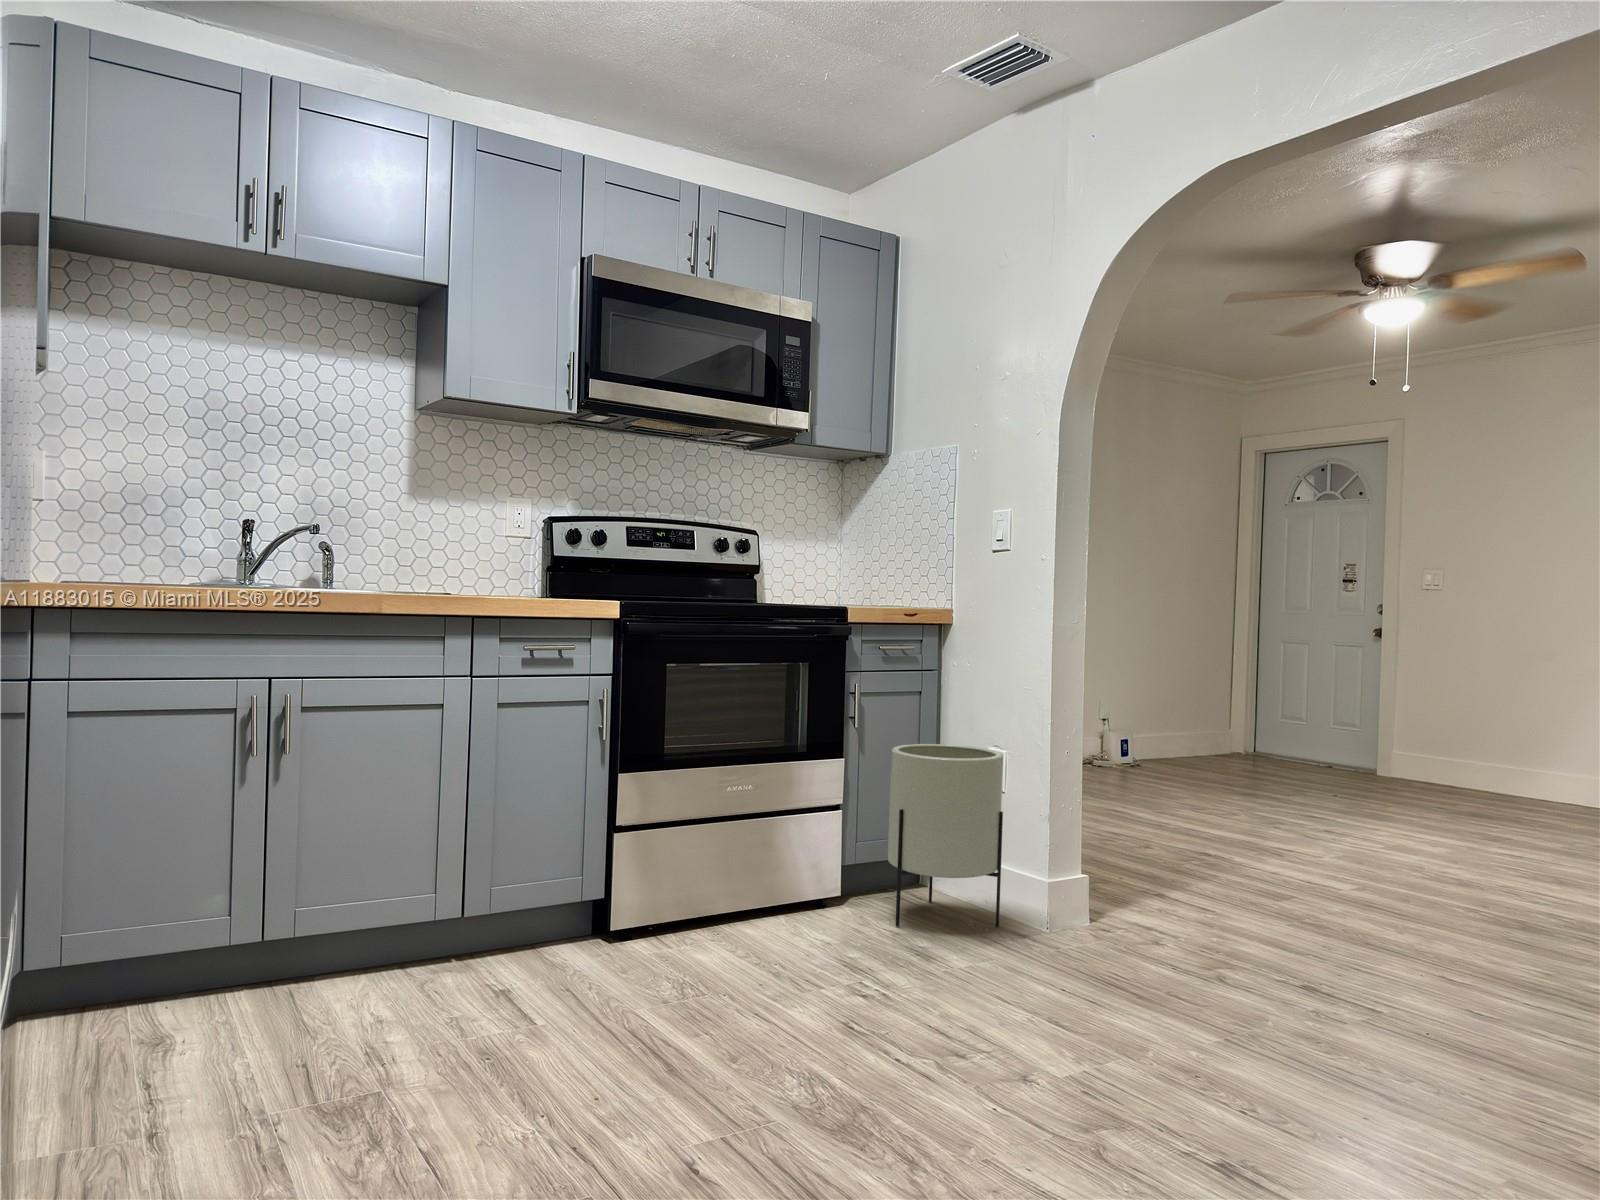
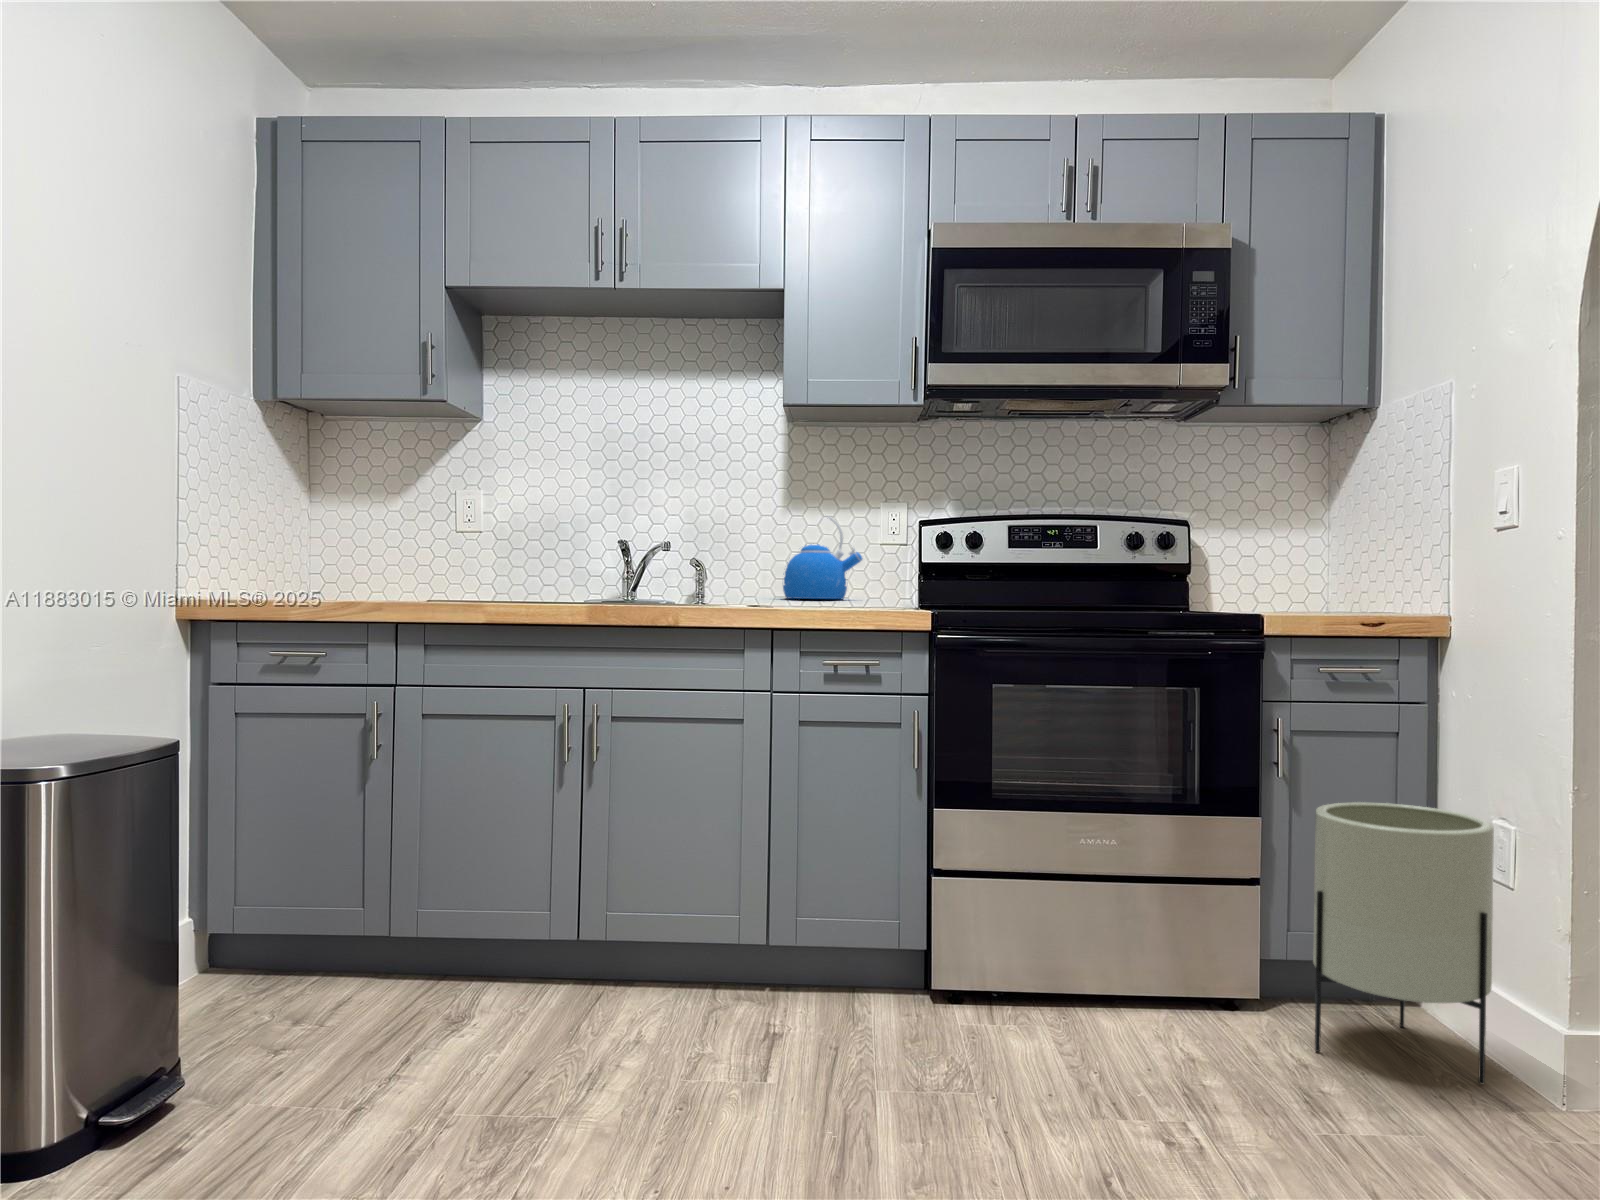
kettle: none [402,501,485,587] -> present [783,514,863,599]

